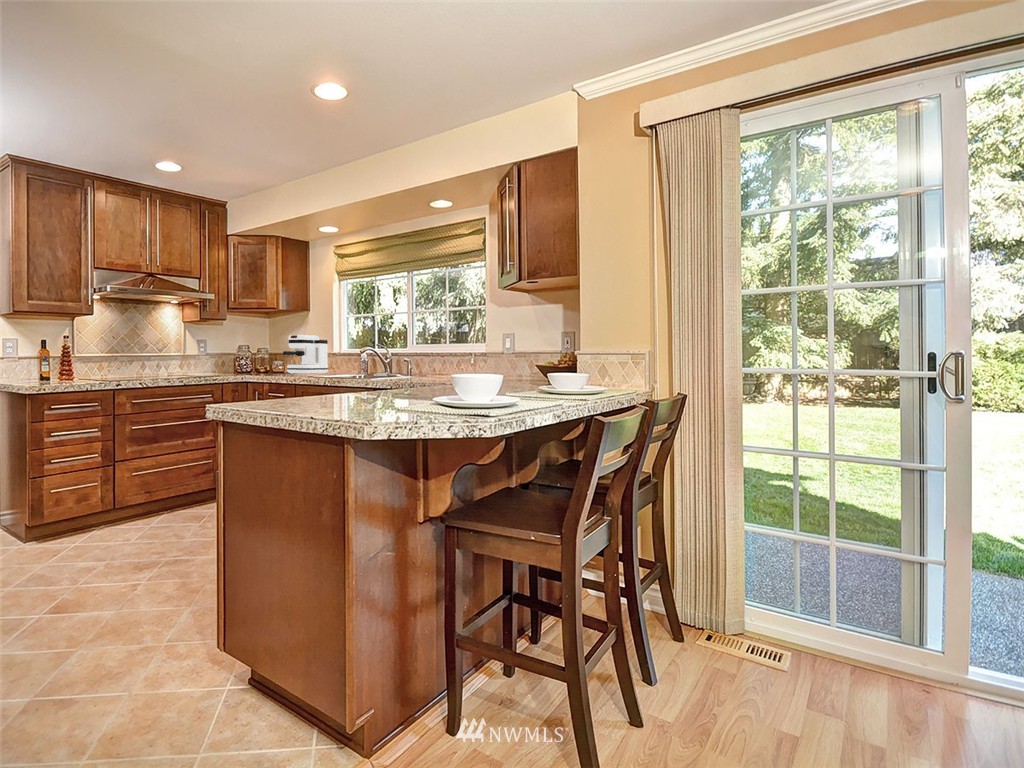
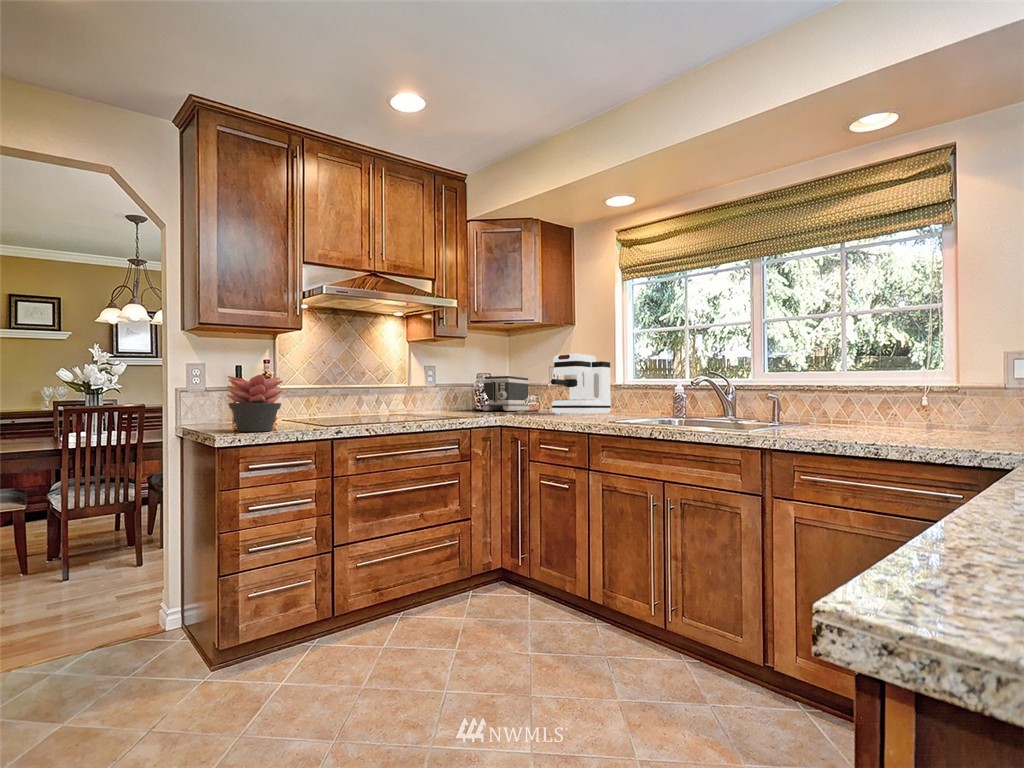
toaster: none [244,347,284,371] -> present [483,376,530,411]
succulent plant: none [34,353,74,386] -> present [227,375,283,432]

